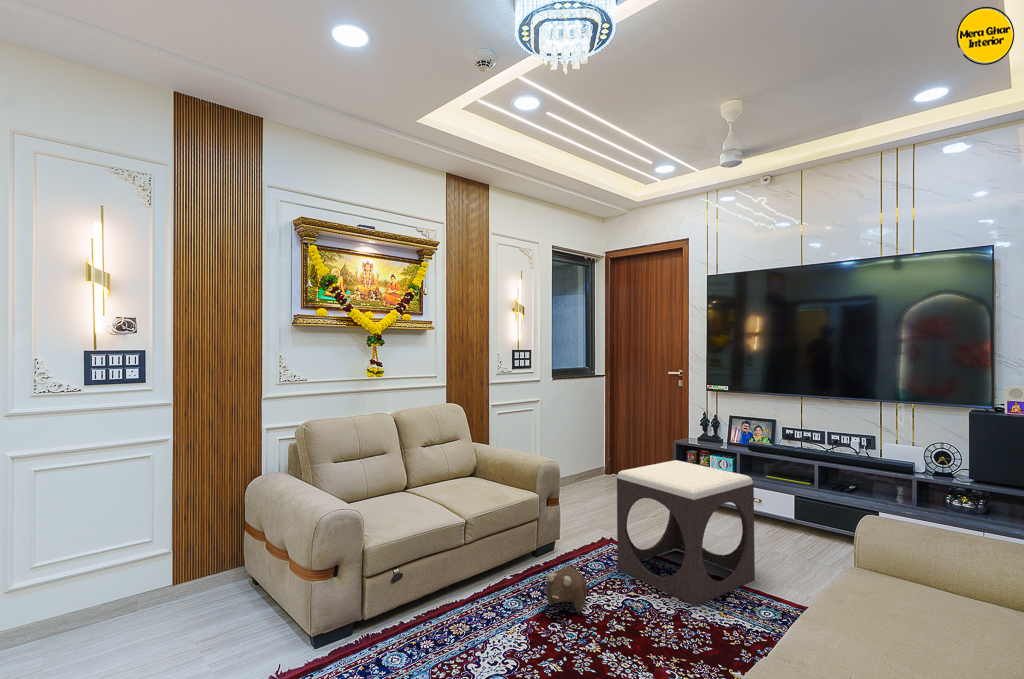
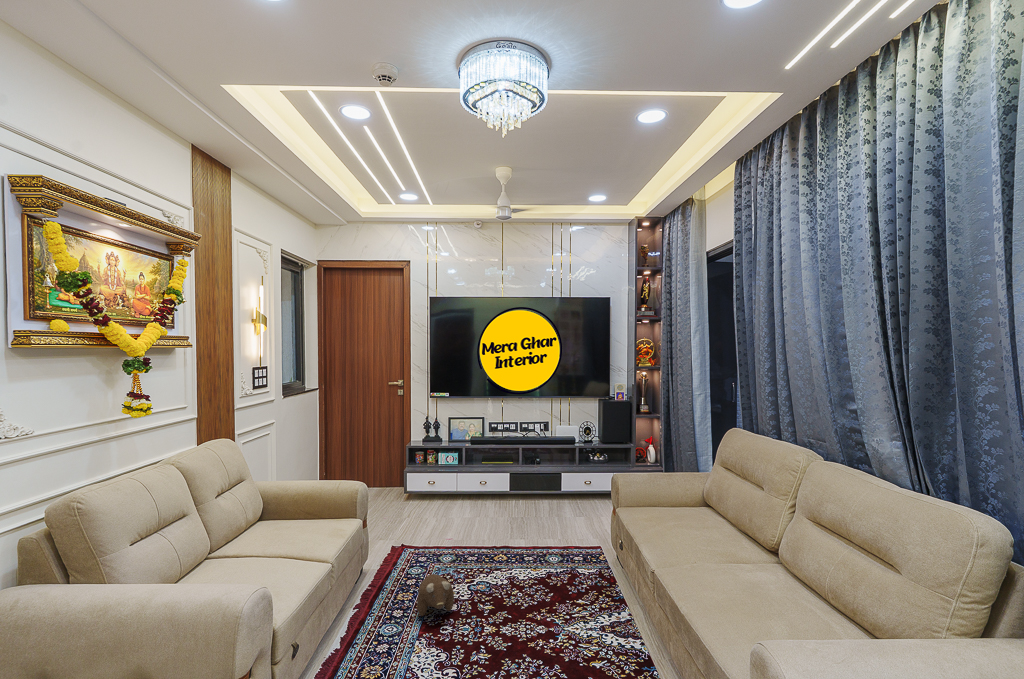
footstool: present [617,460,755,607] -> none [434,461,526,572]

